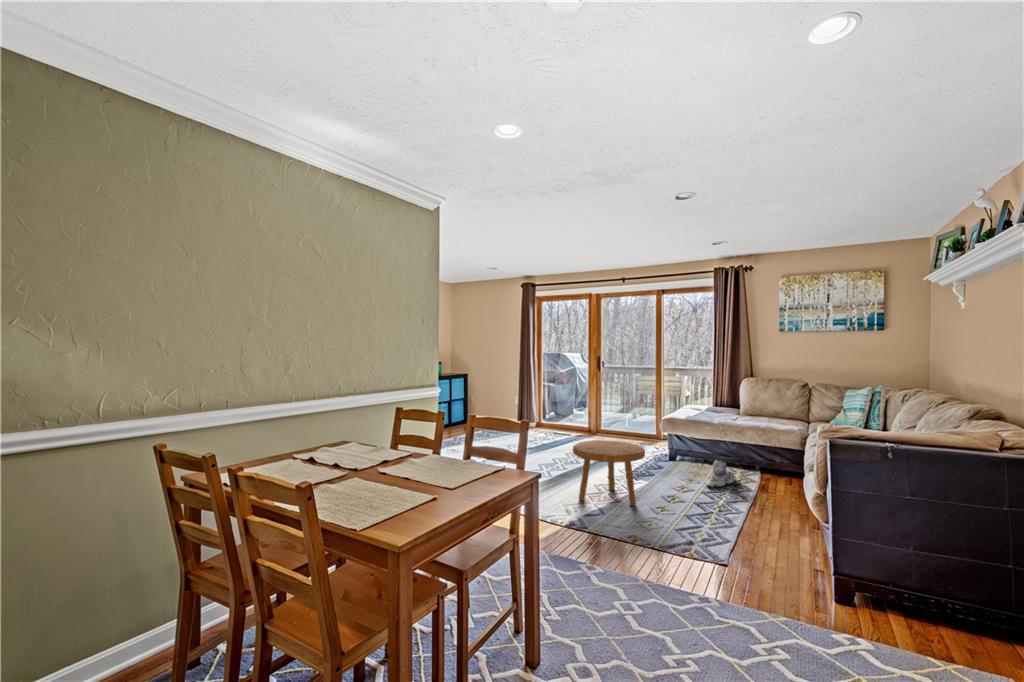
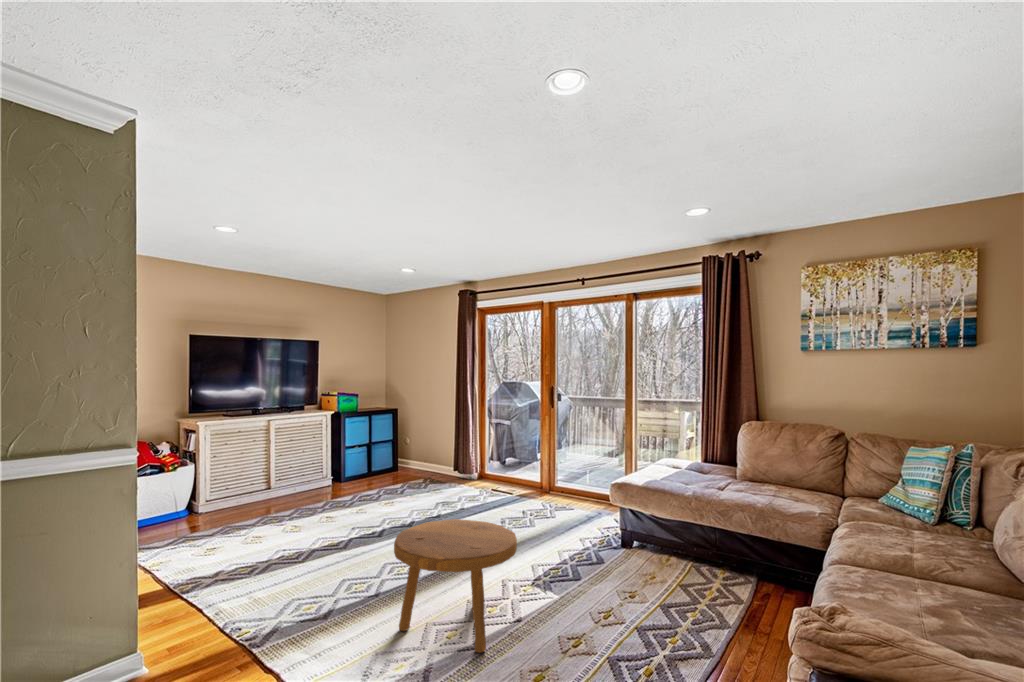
plush toy: present [706,460,739,487] -> none [644,562,708,615]

